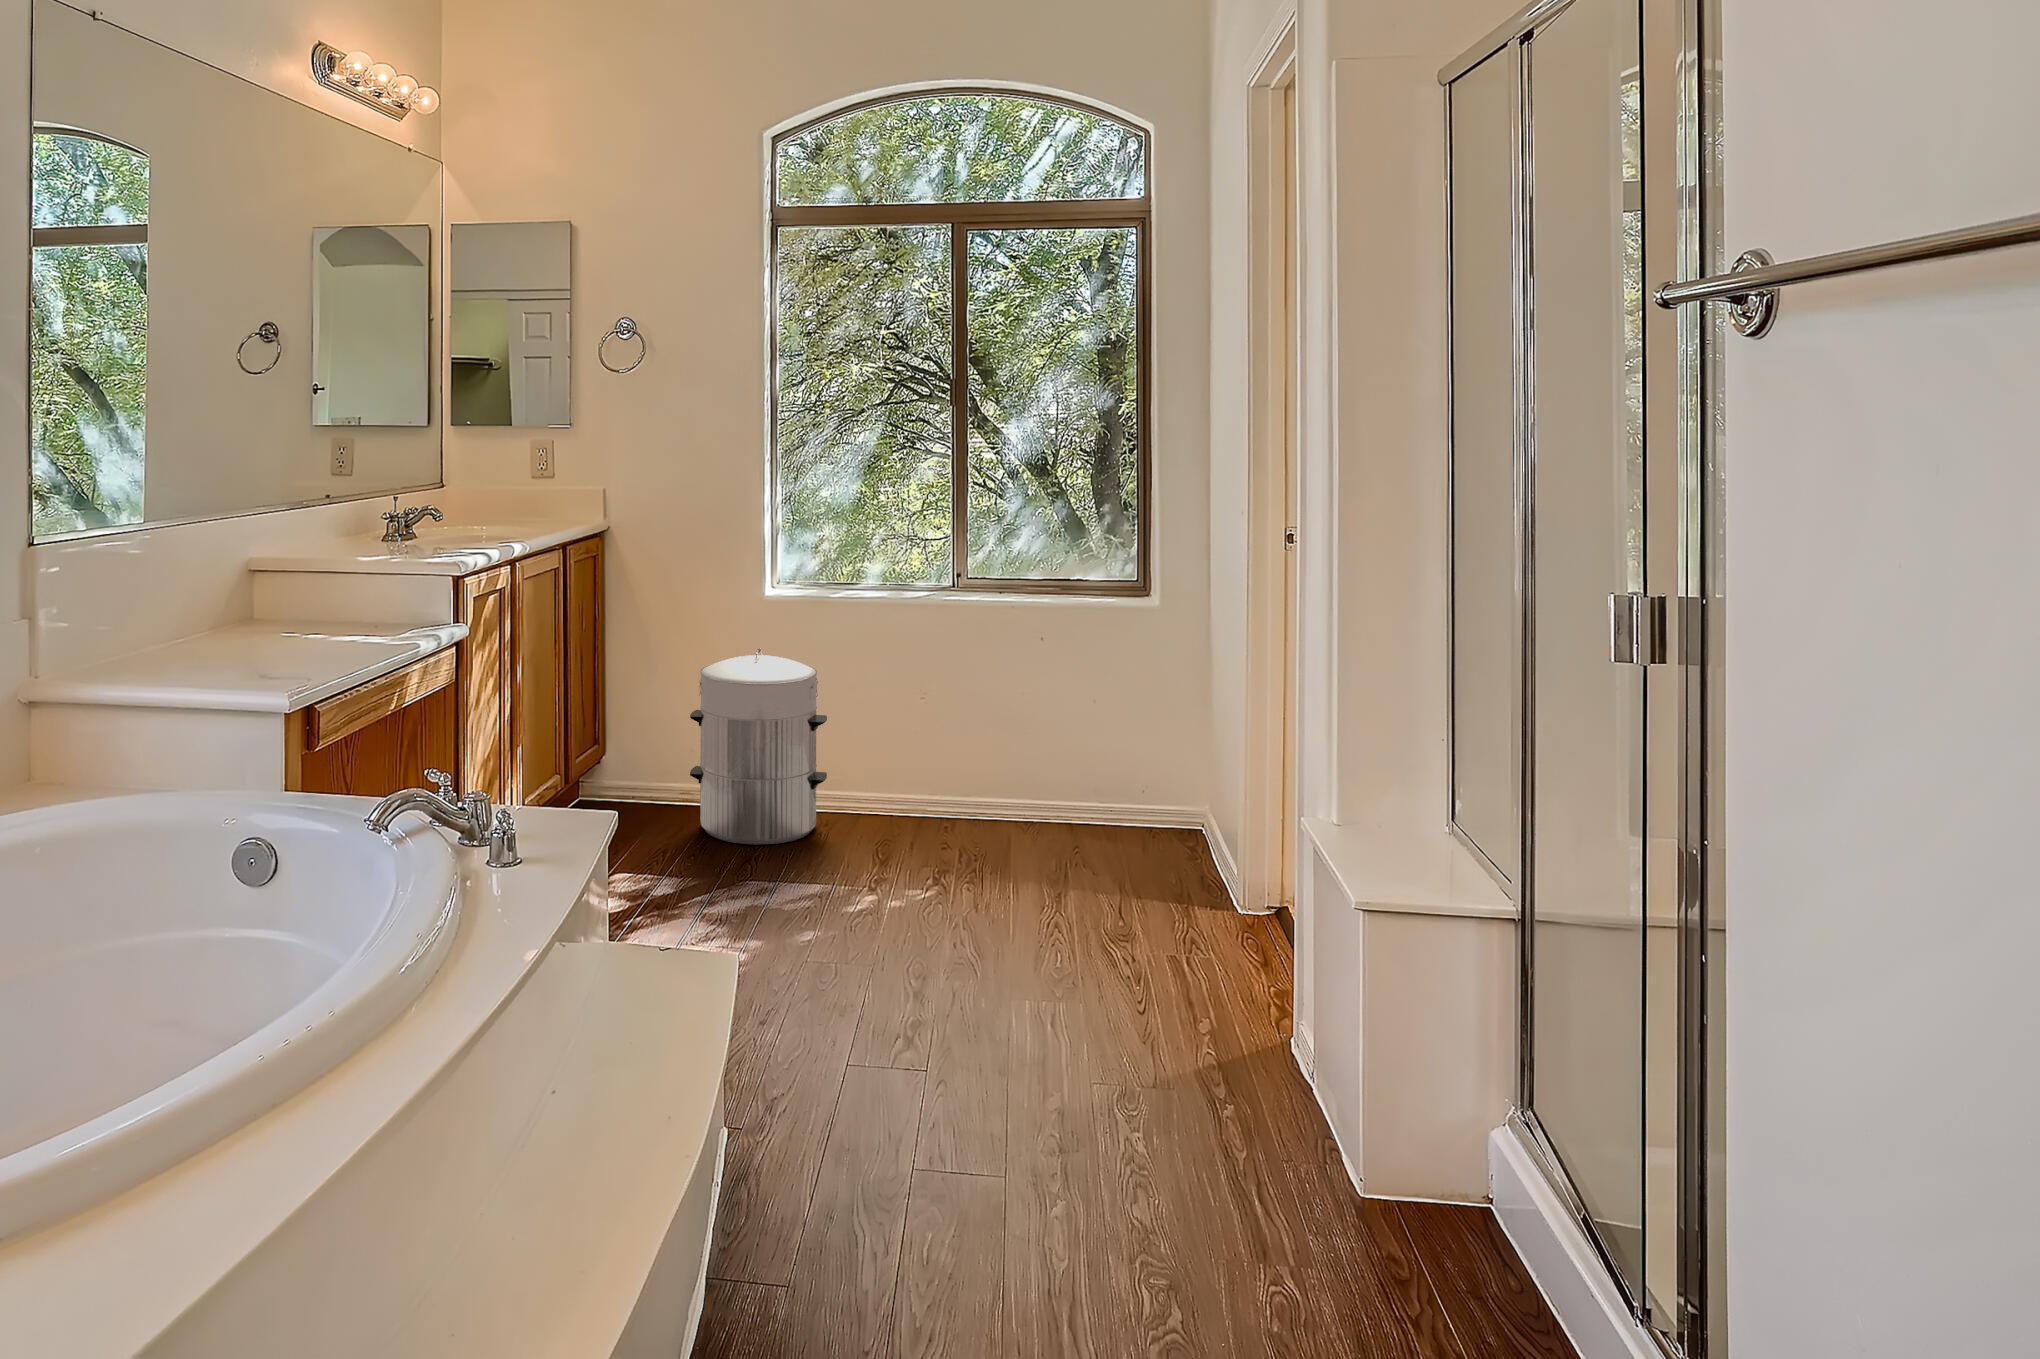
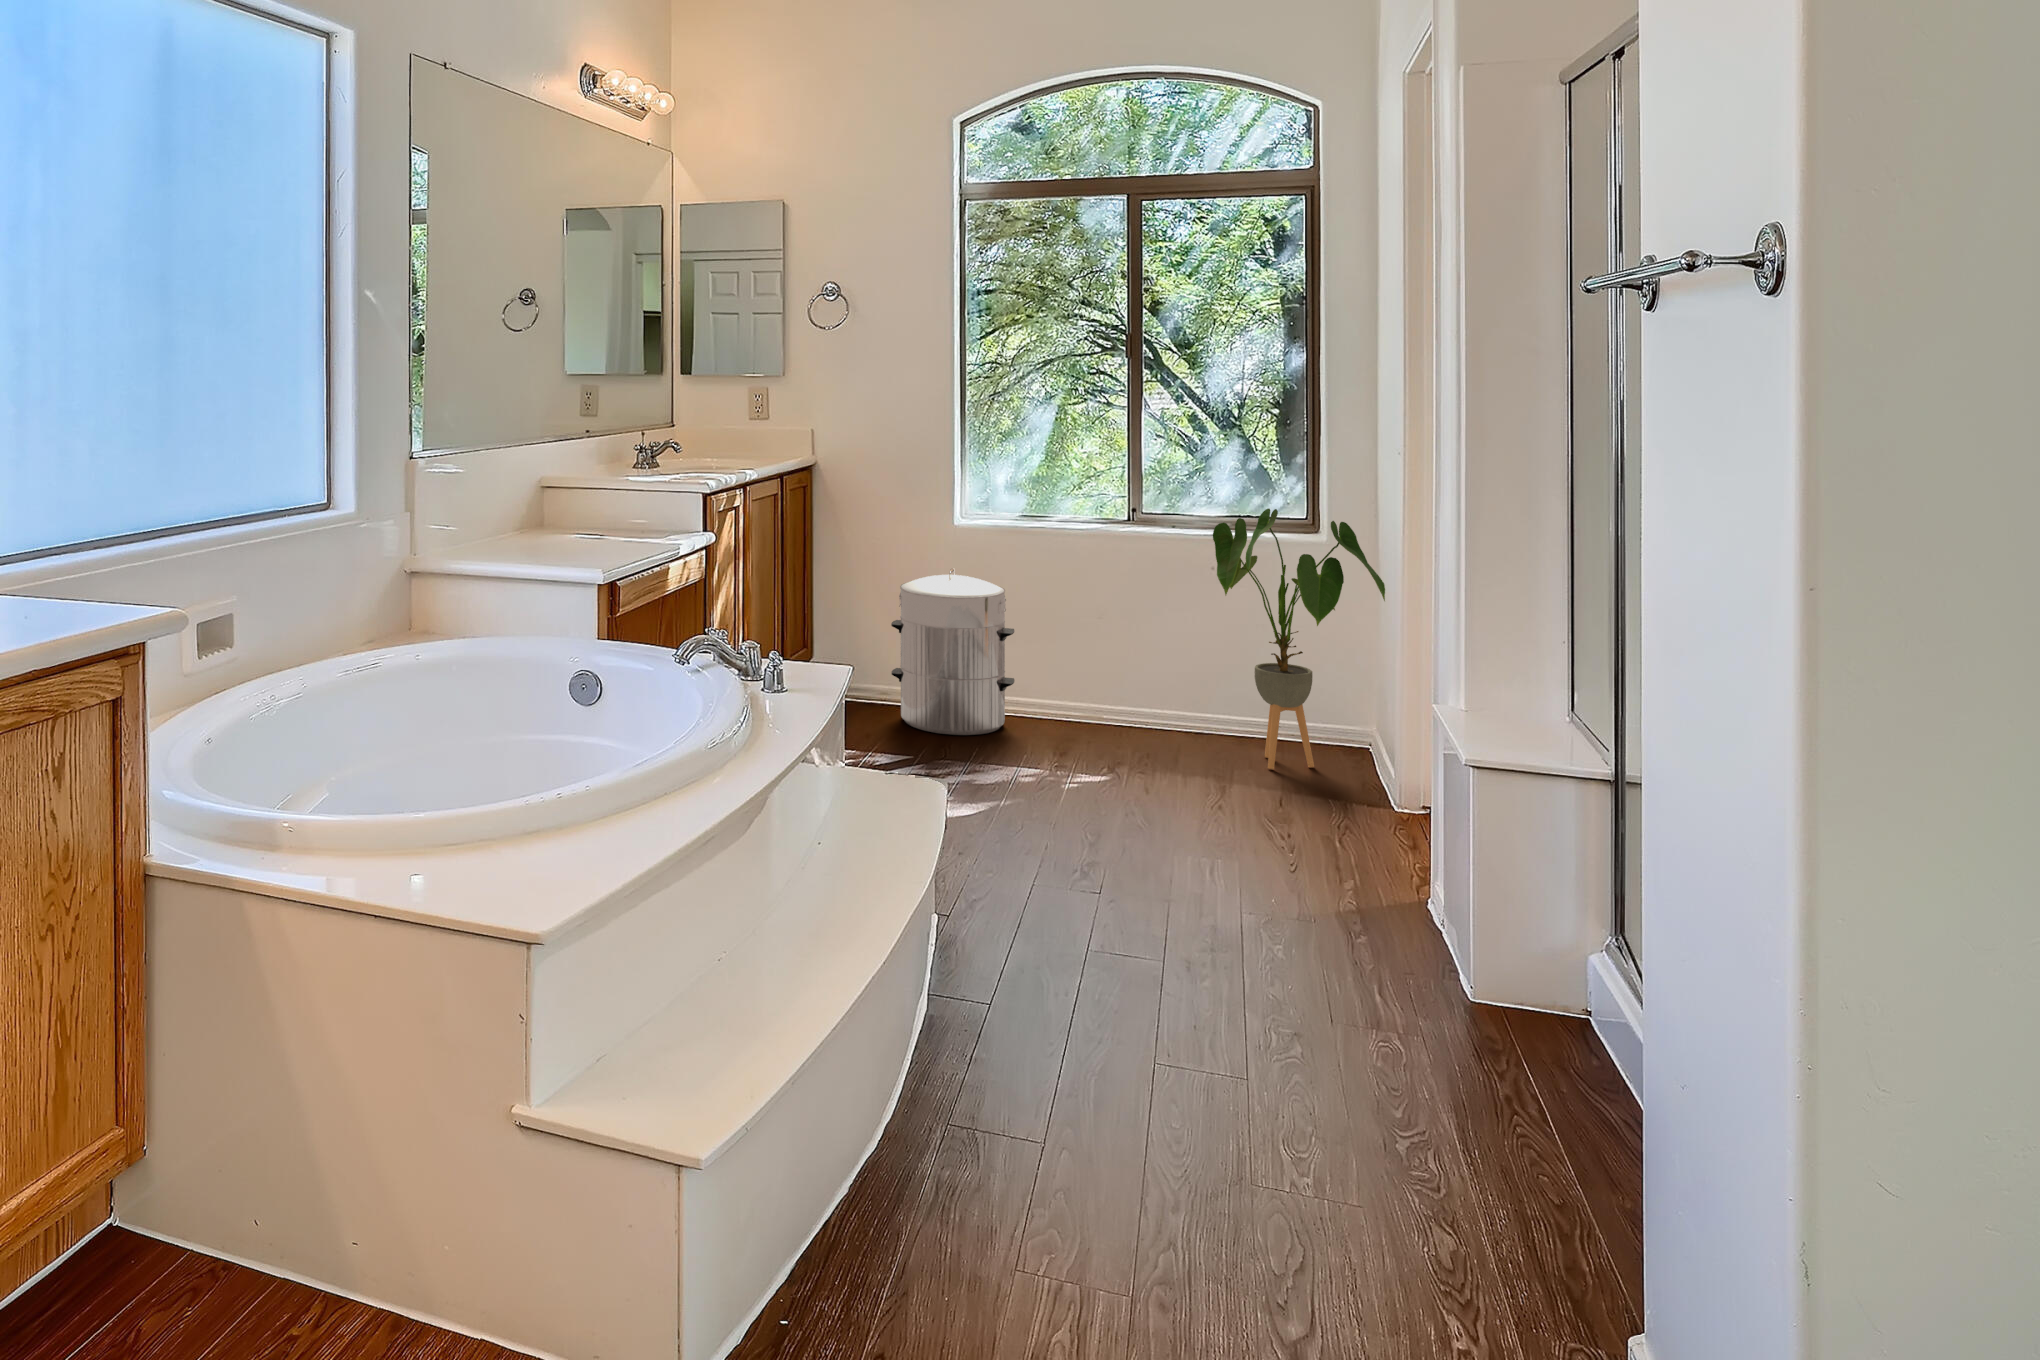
house plant: none [1040,573,1215,866] -> present [1213,508,1385,769]

